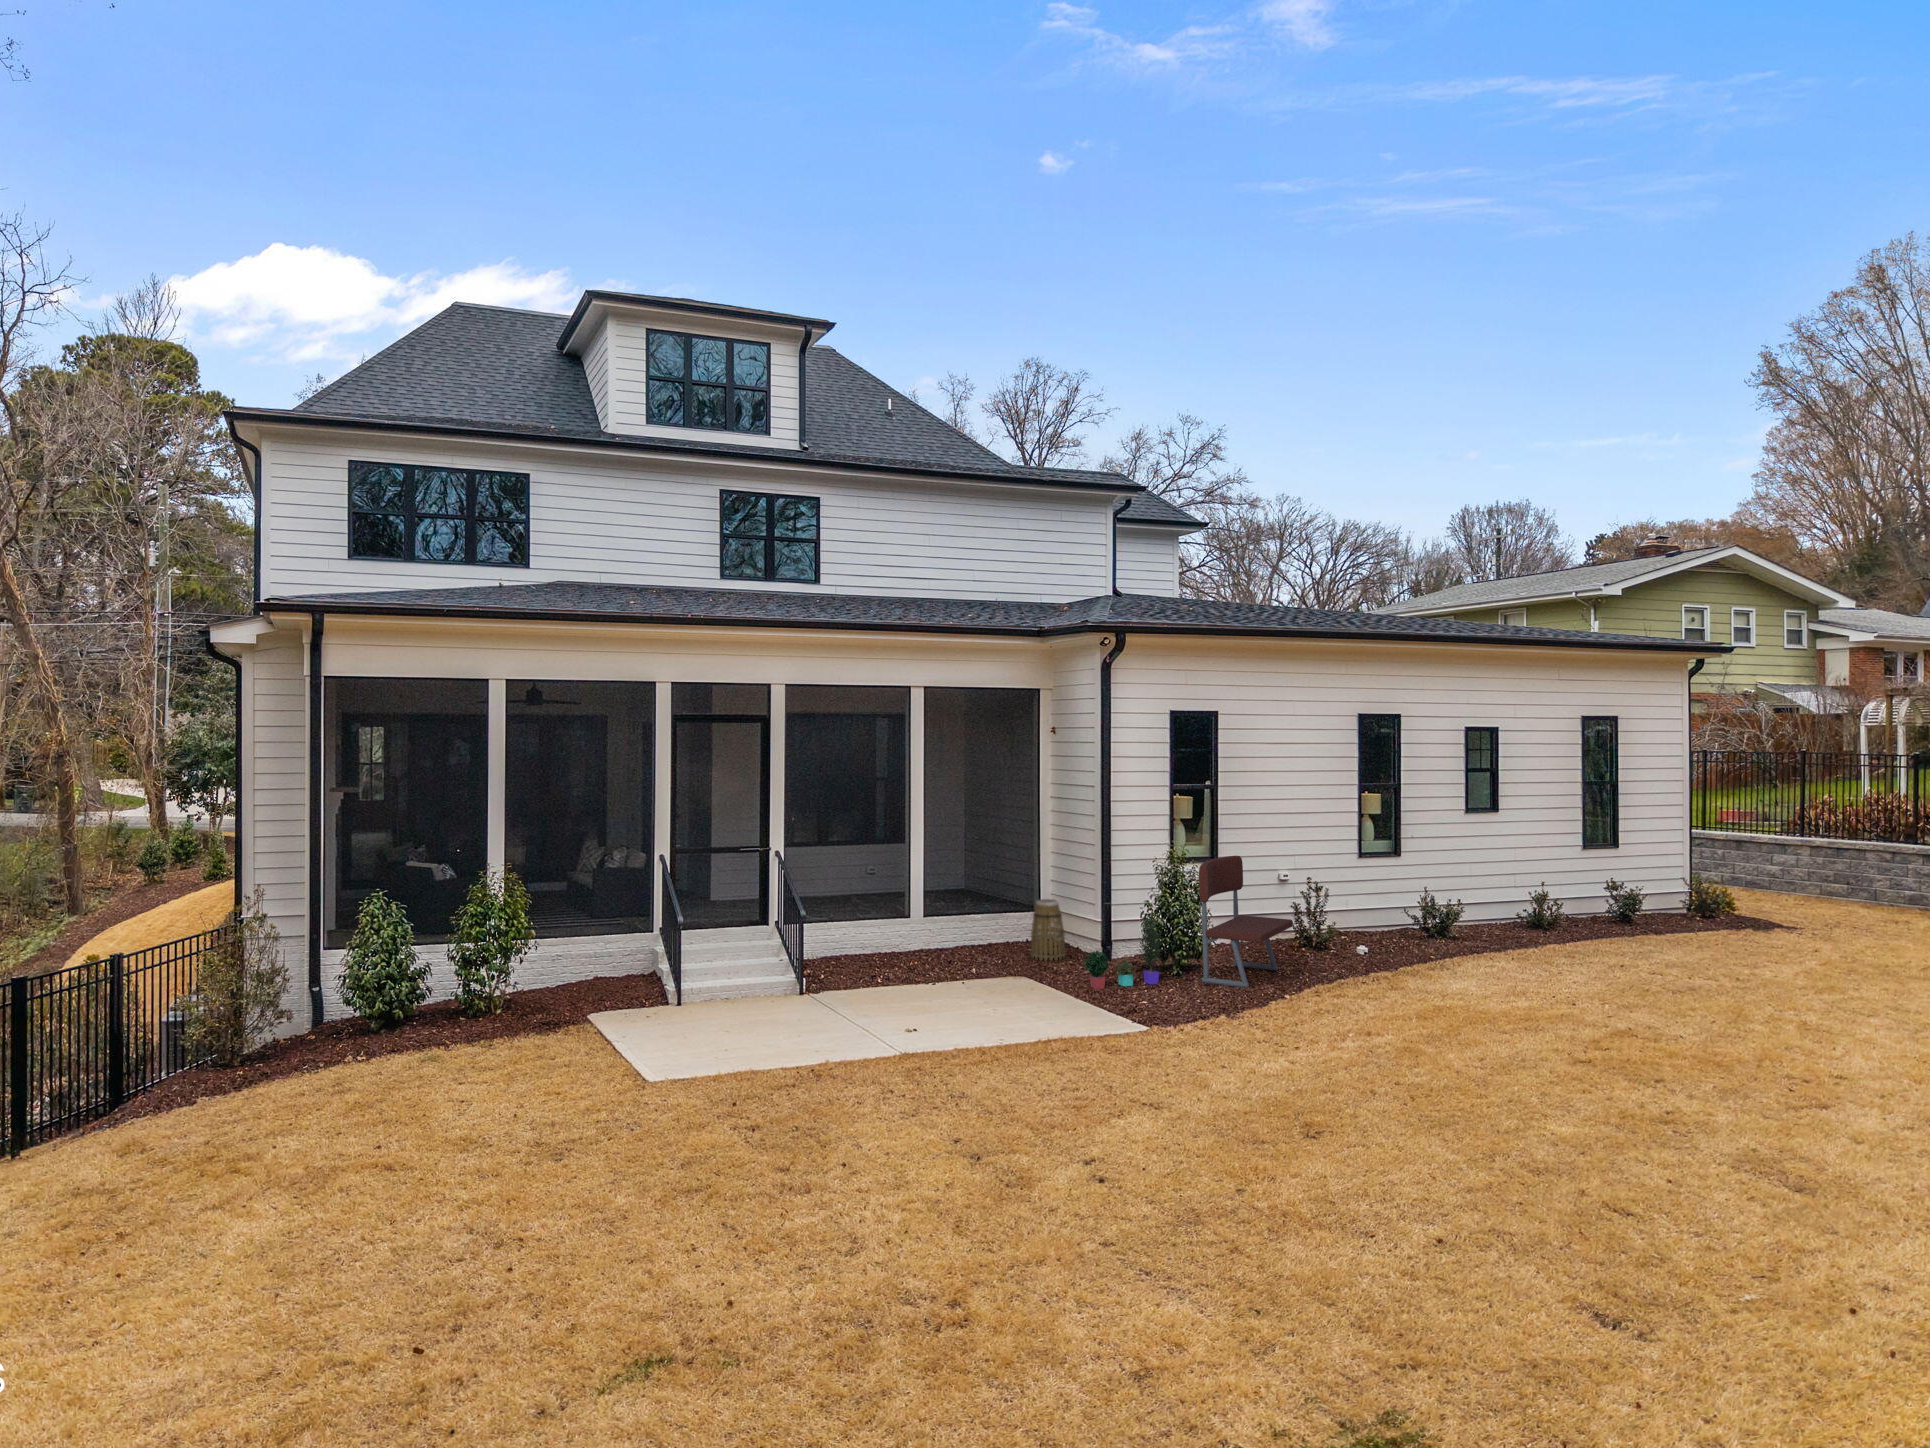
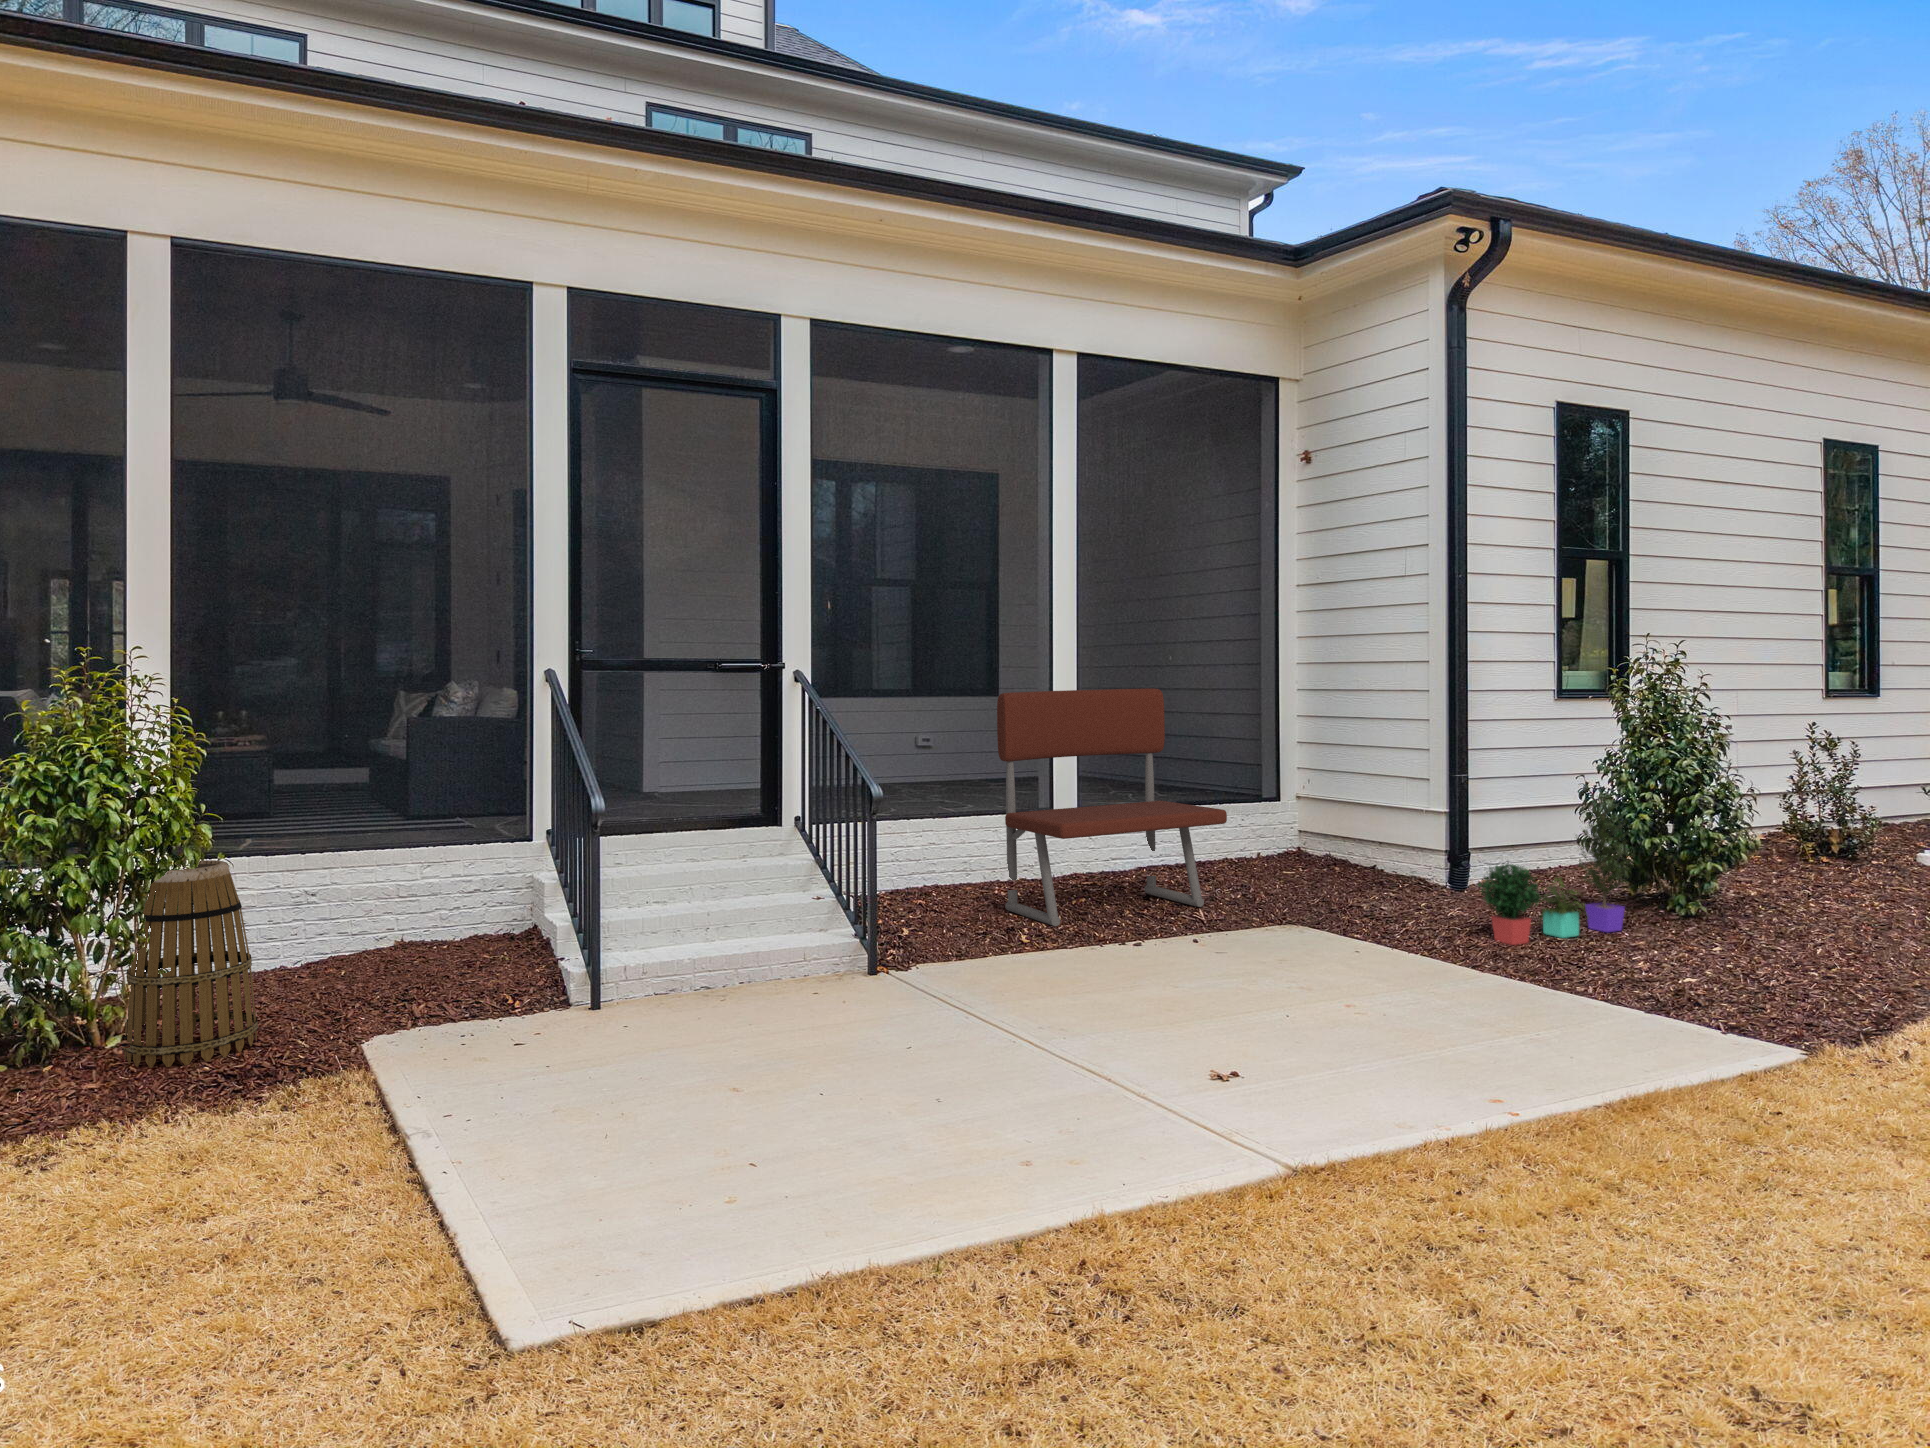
bench: present [1199,856,1293,988] -> present [997,688,1227,926]
basket: present [1030,899,1066,961] -> present [123,860,258,1068]

